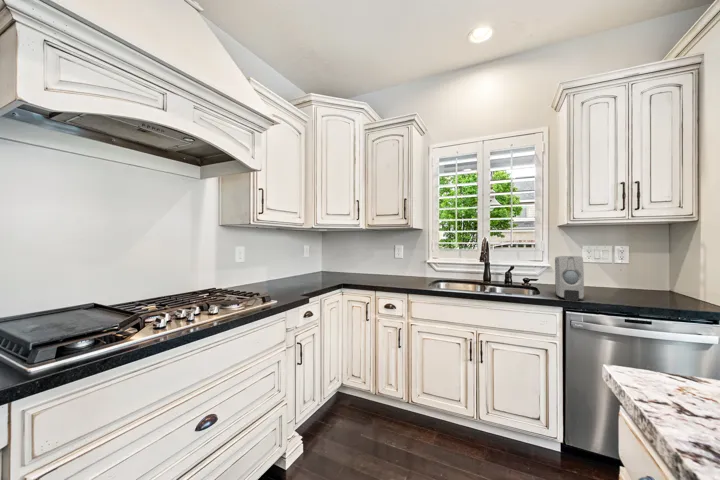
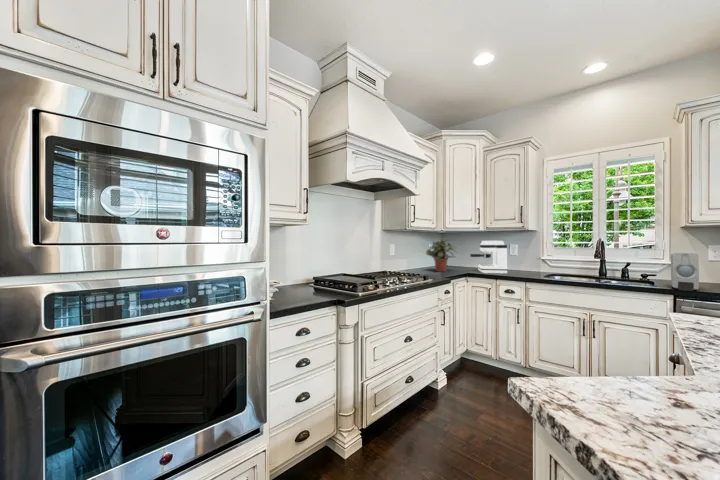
potted plant: none [289,239,330,283] -> present [426,239,454,272]
coffee maker: none [347,241,389,284] -> present [470,241,507,274]

